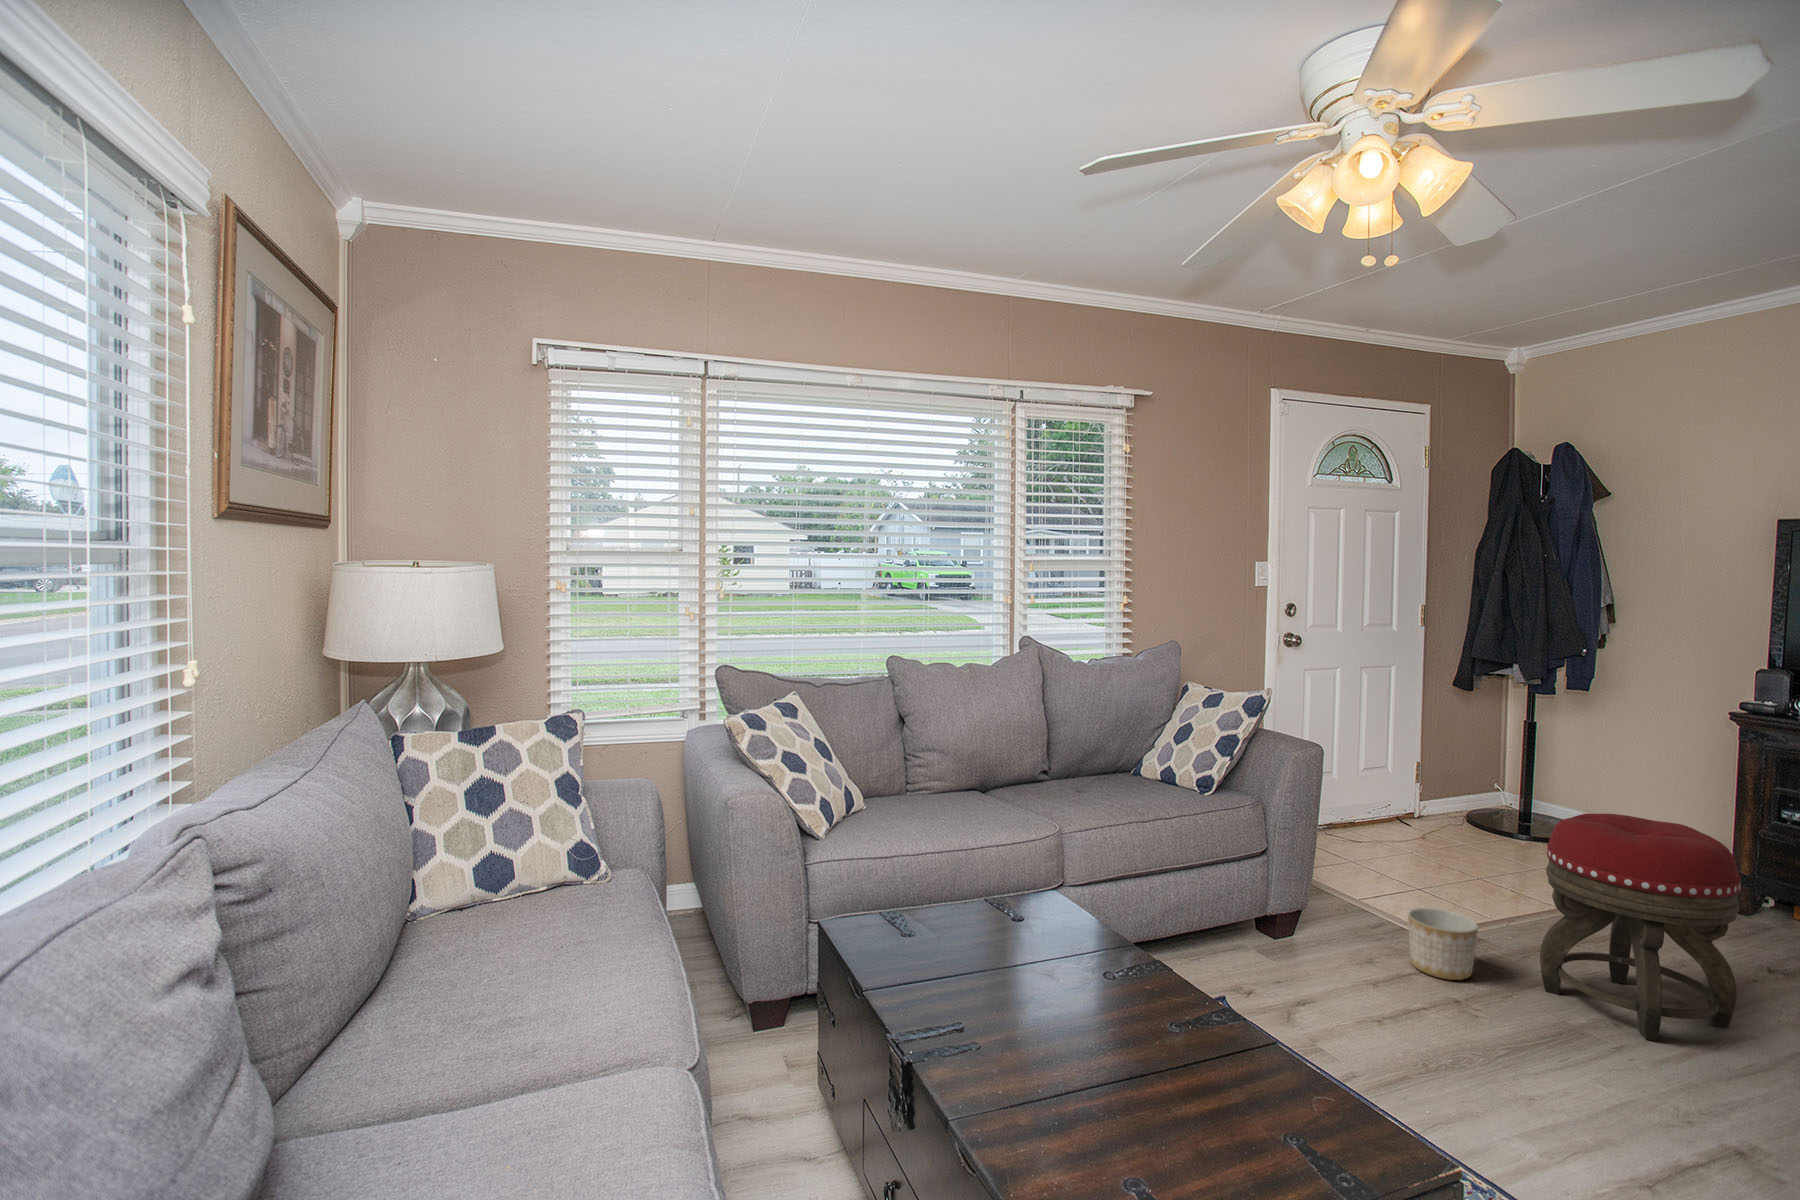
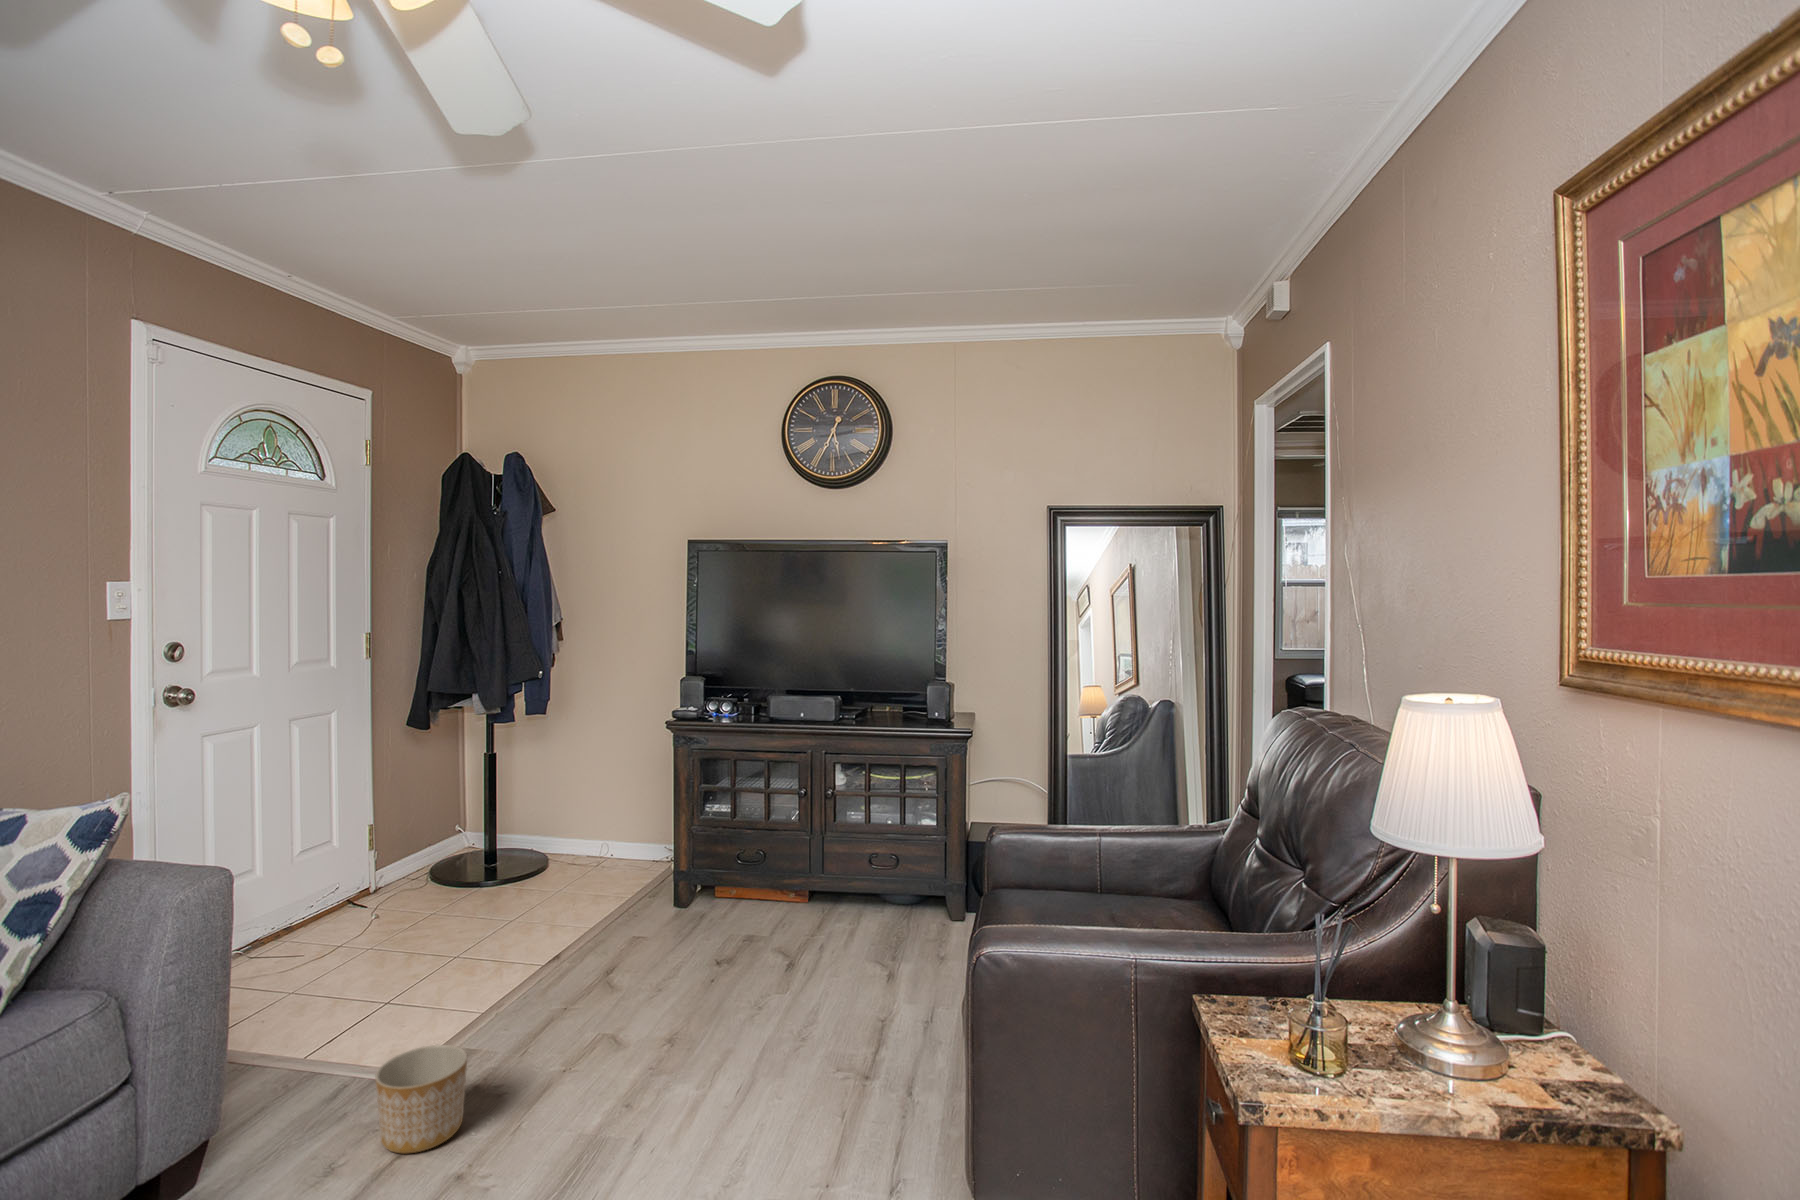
footstool: present [1540,813,1741,1041] -> none [537,855,709,1112]

